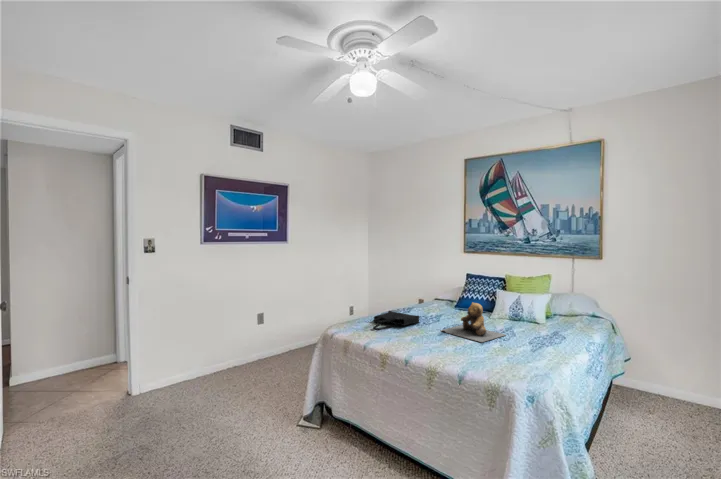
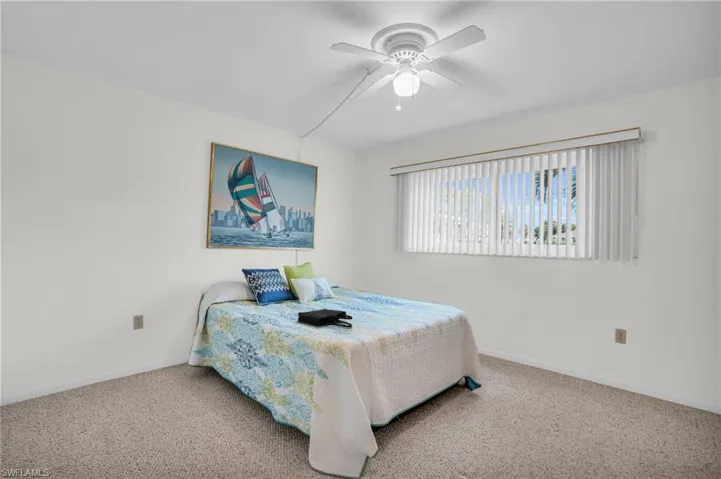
teddy bear: present [441,303,505,342] -> none [336,285,387,315]

